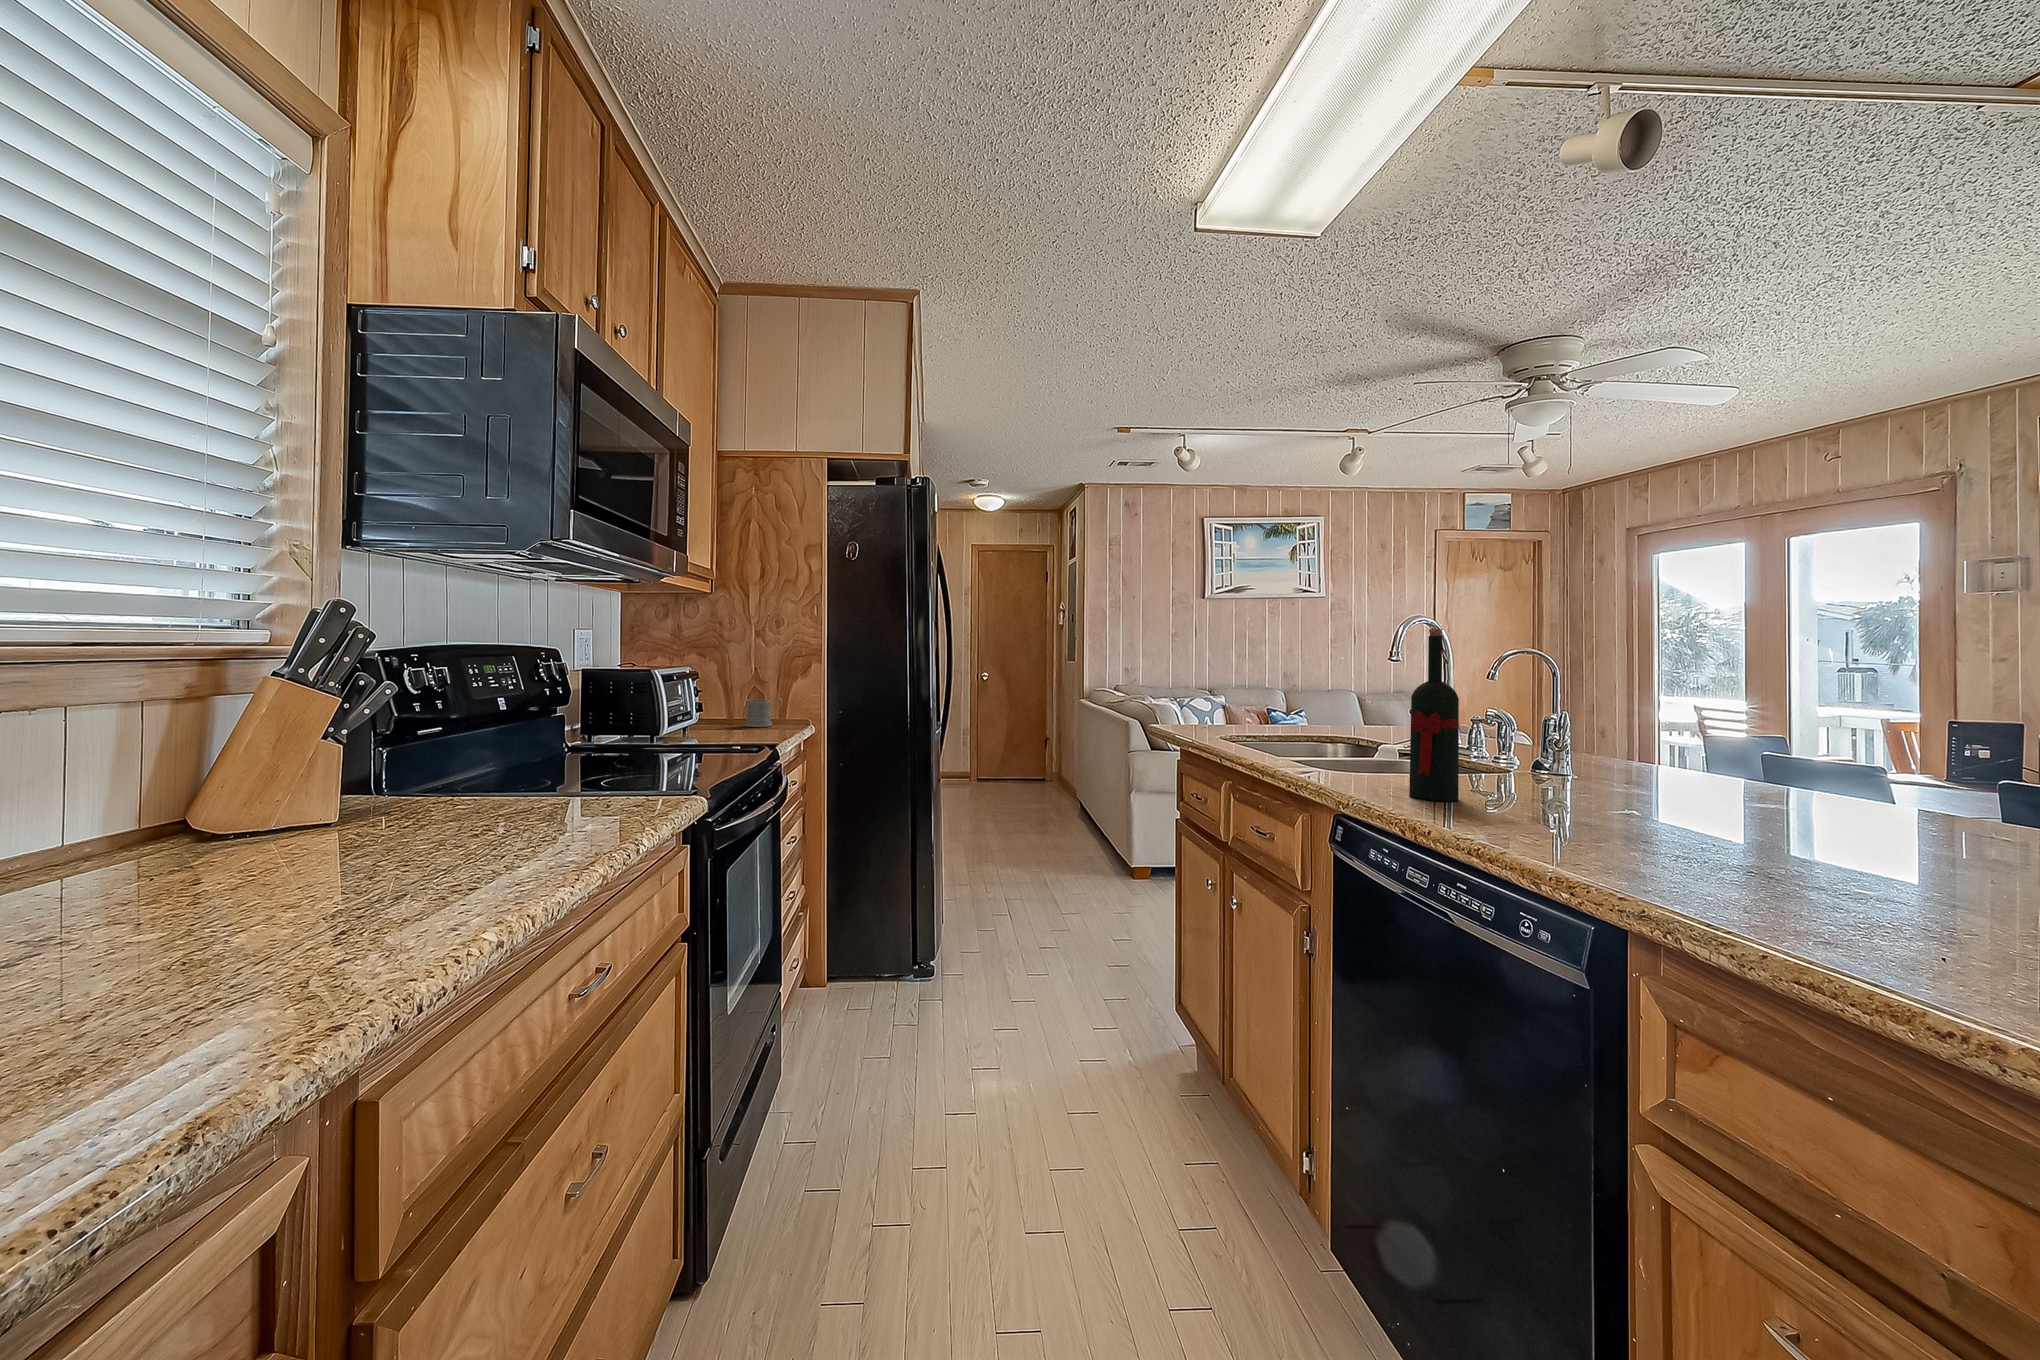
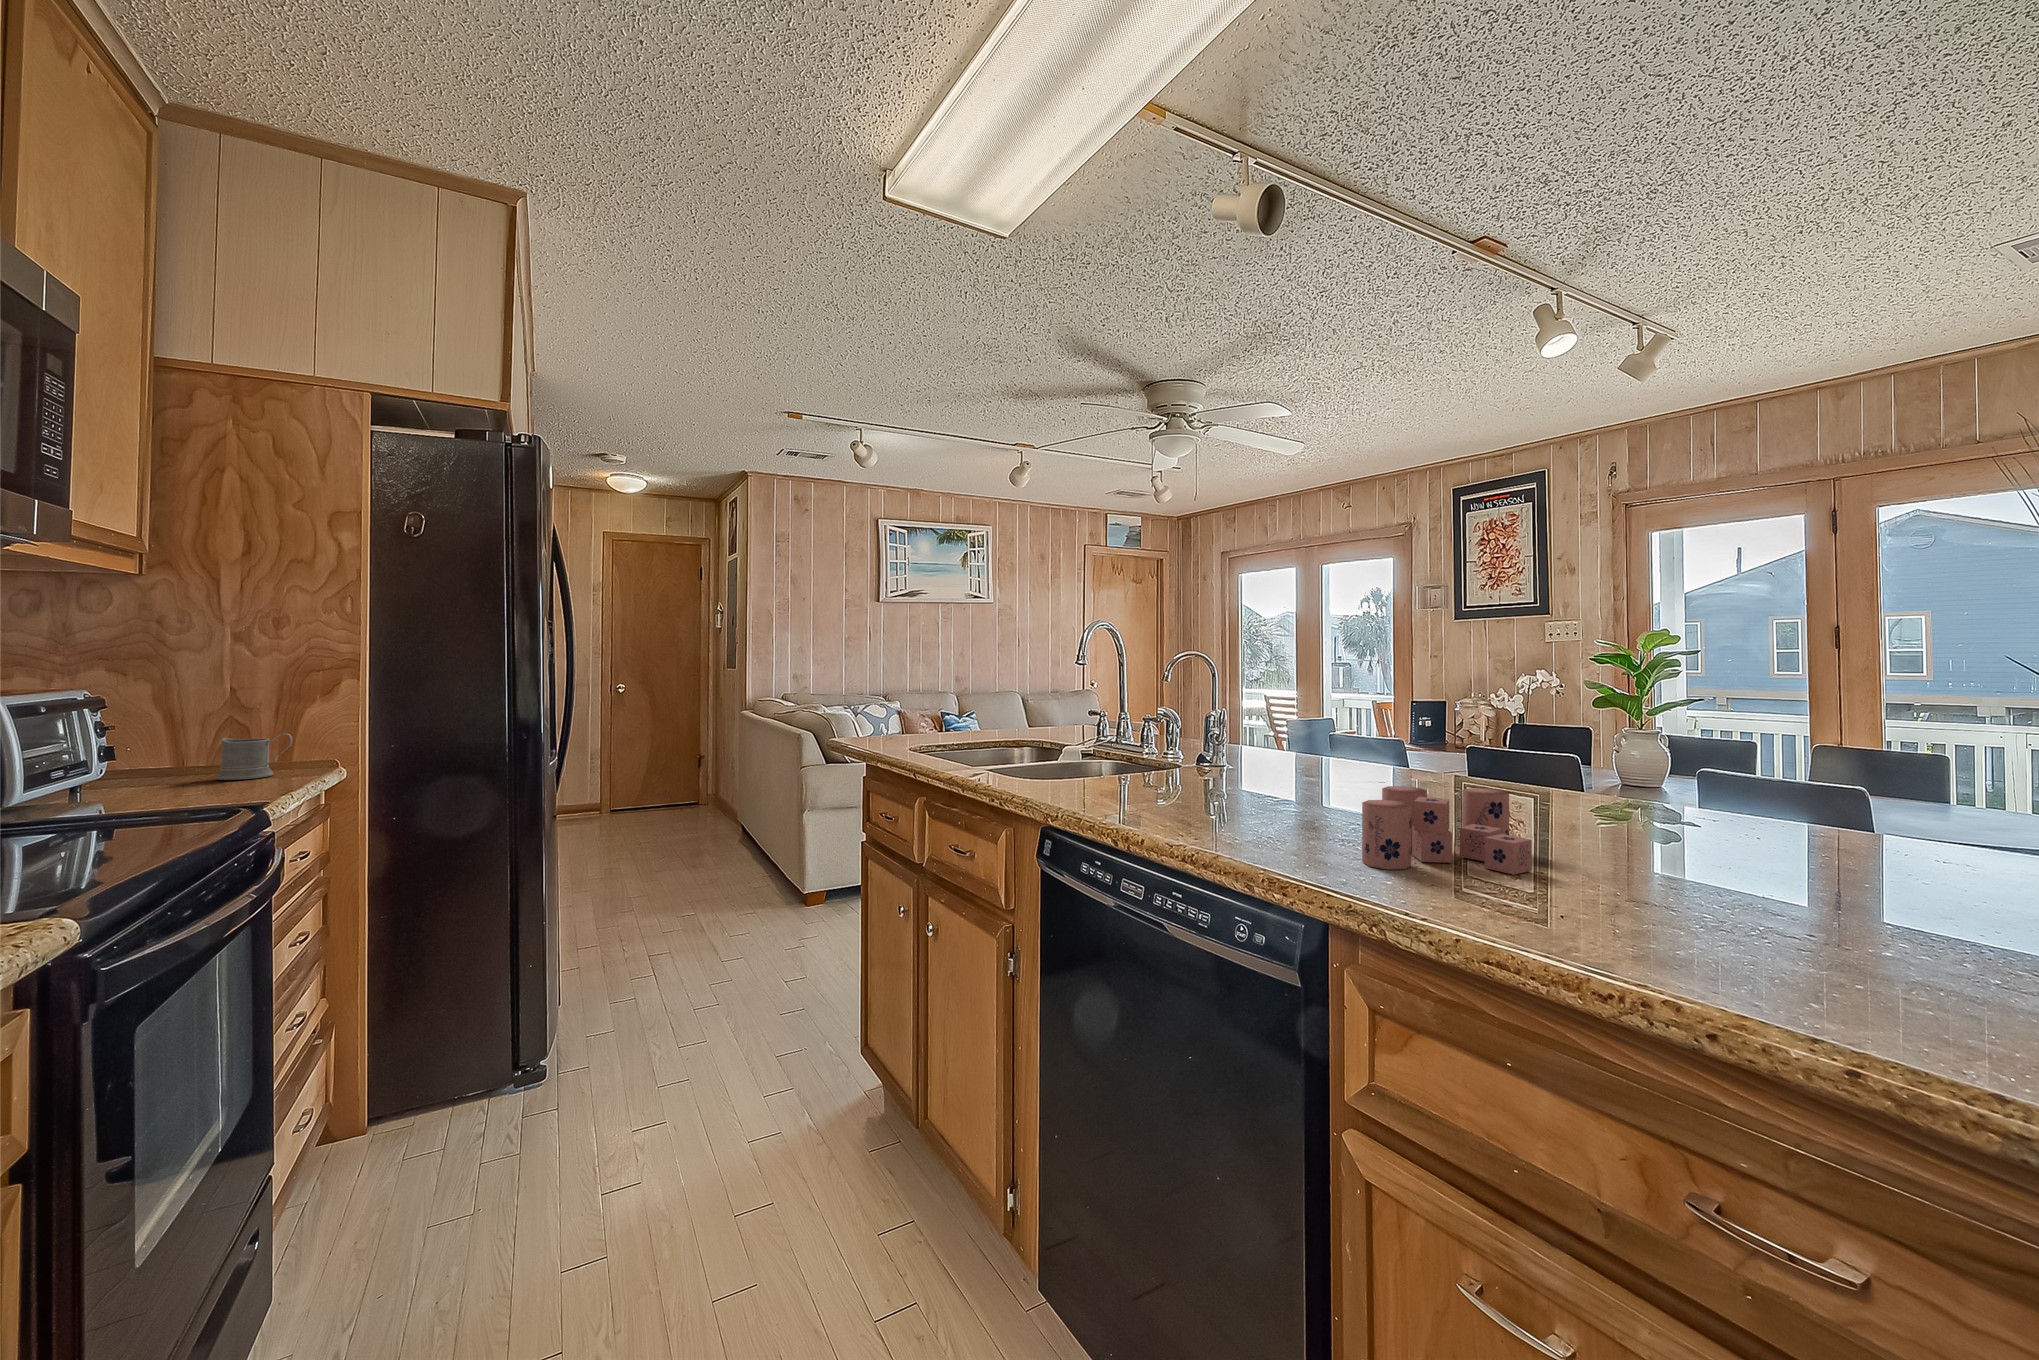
wine bottle: present [1409,629,1459,801] -> none [1109,633,1152,803]
candle: none [1690,804,1950,917] -> present [1362,786,1532,875]

